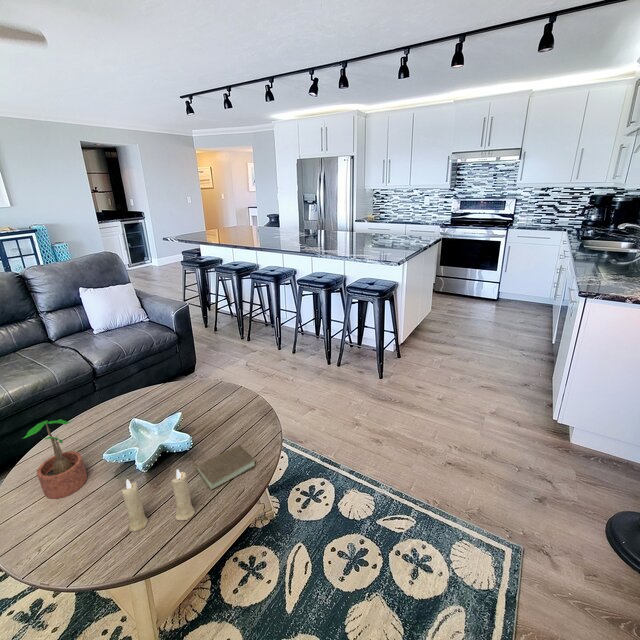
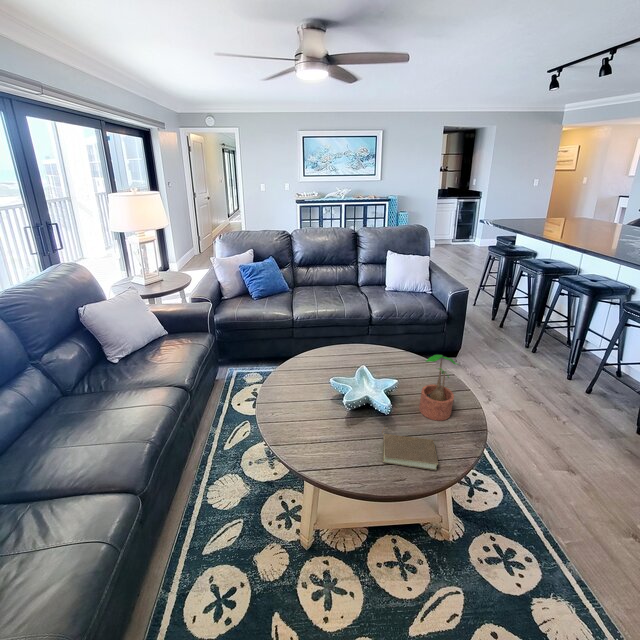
potted plant: present [23,419,87,499] -> present [419,355,457,421]
candle: present [122,469,195,532] -> none [310,403,362,473]

